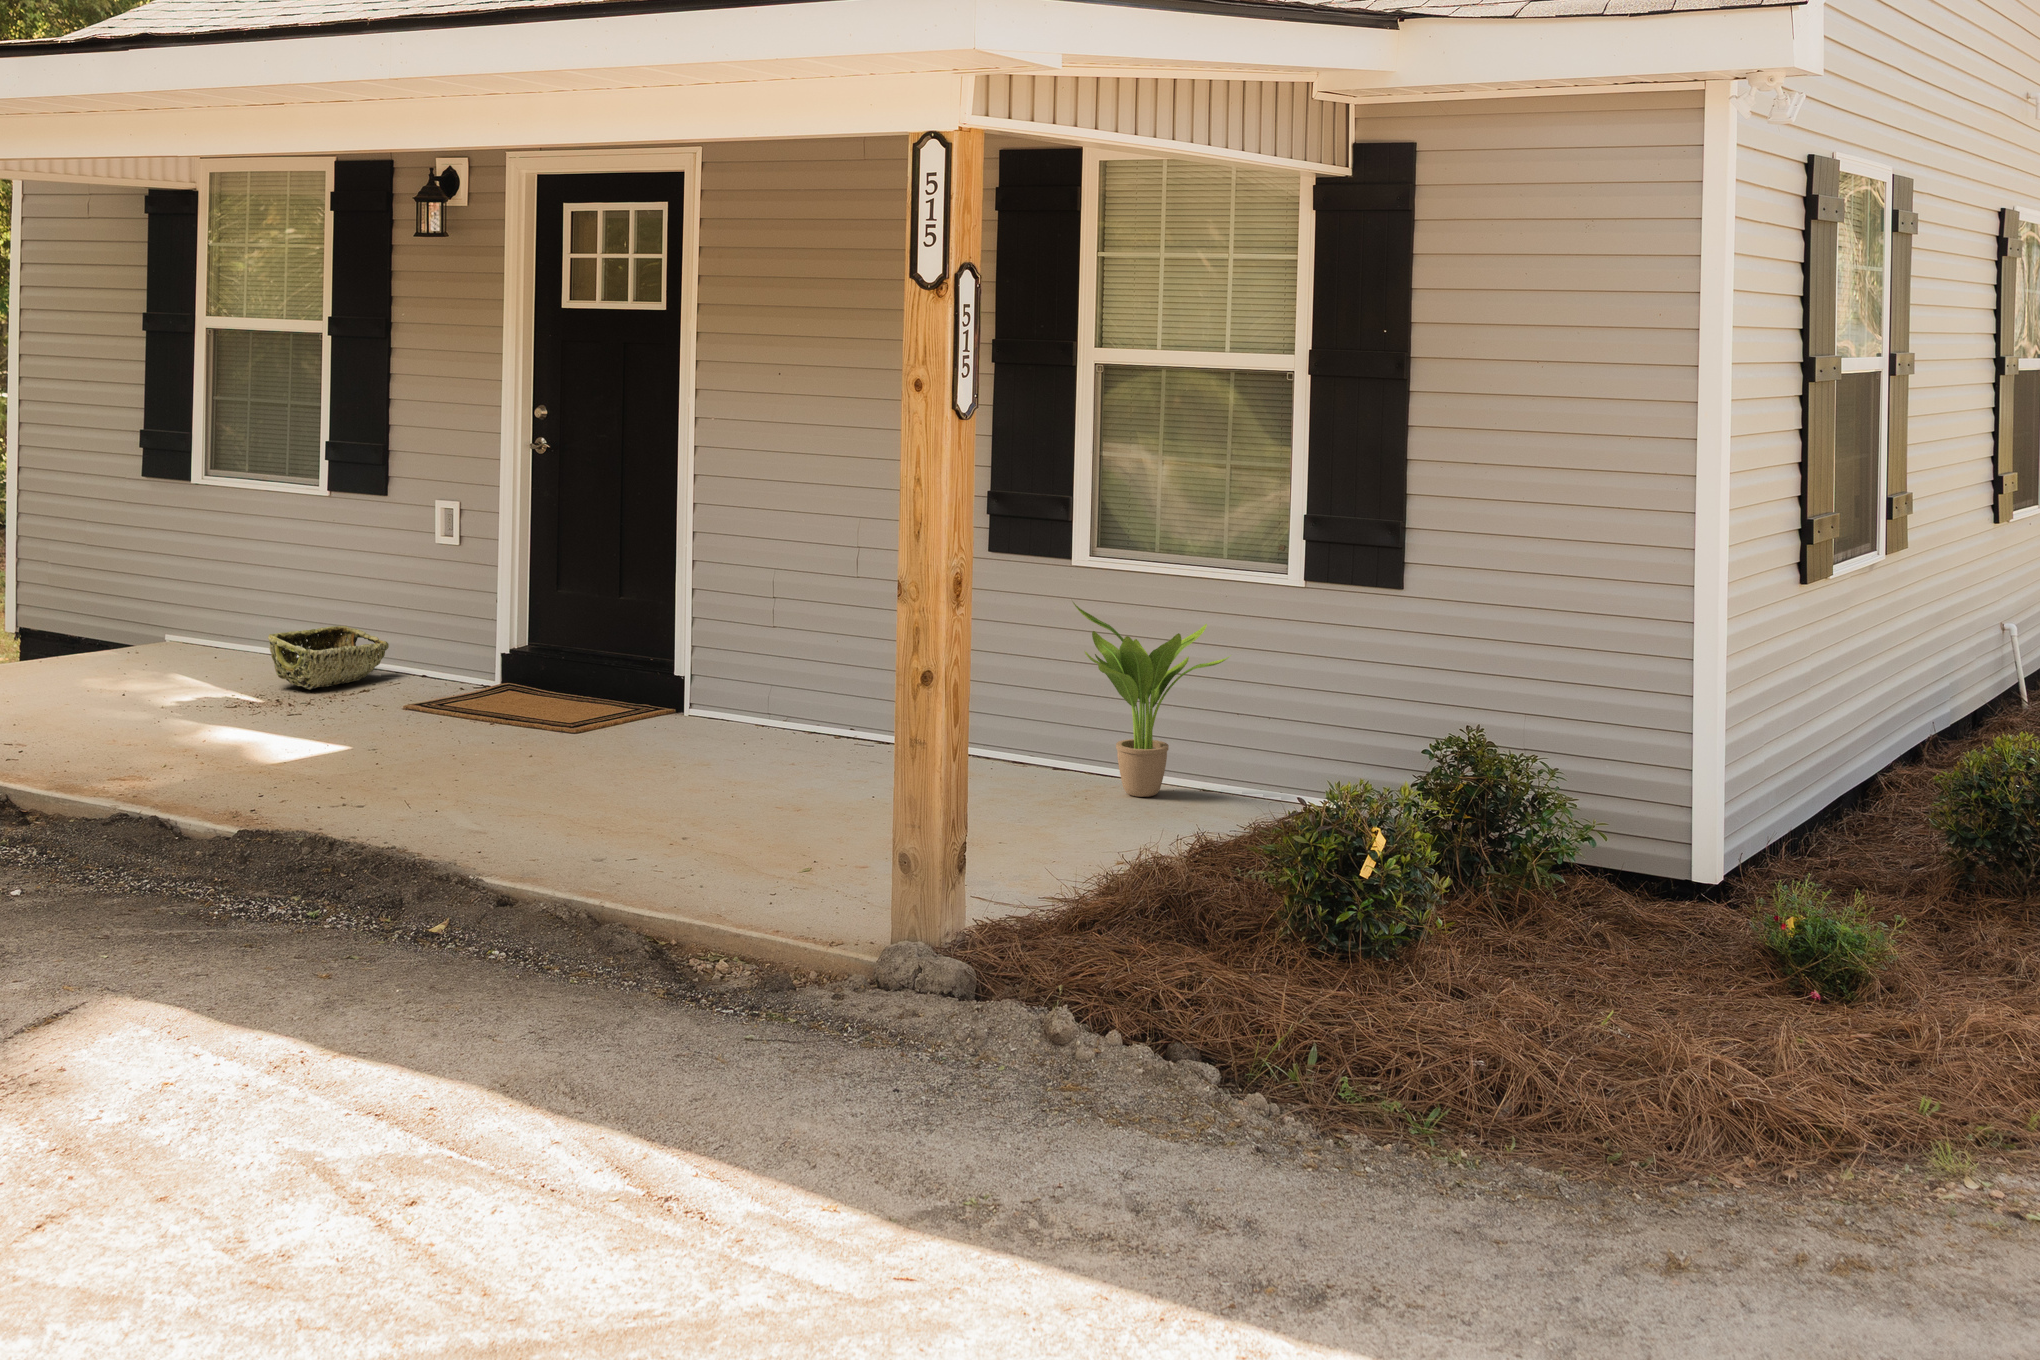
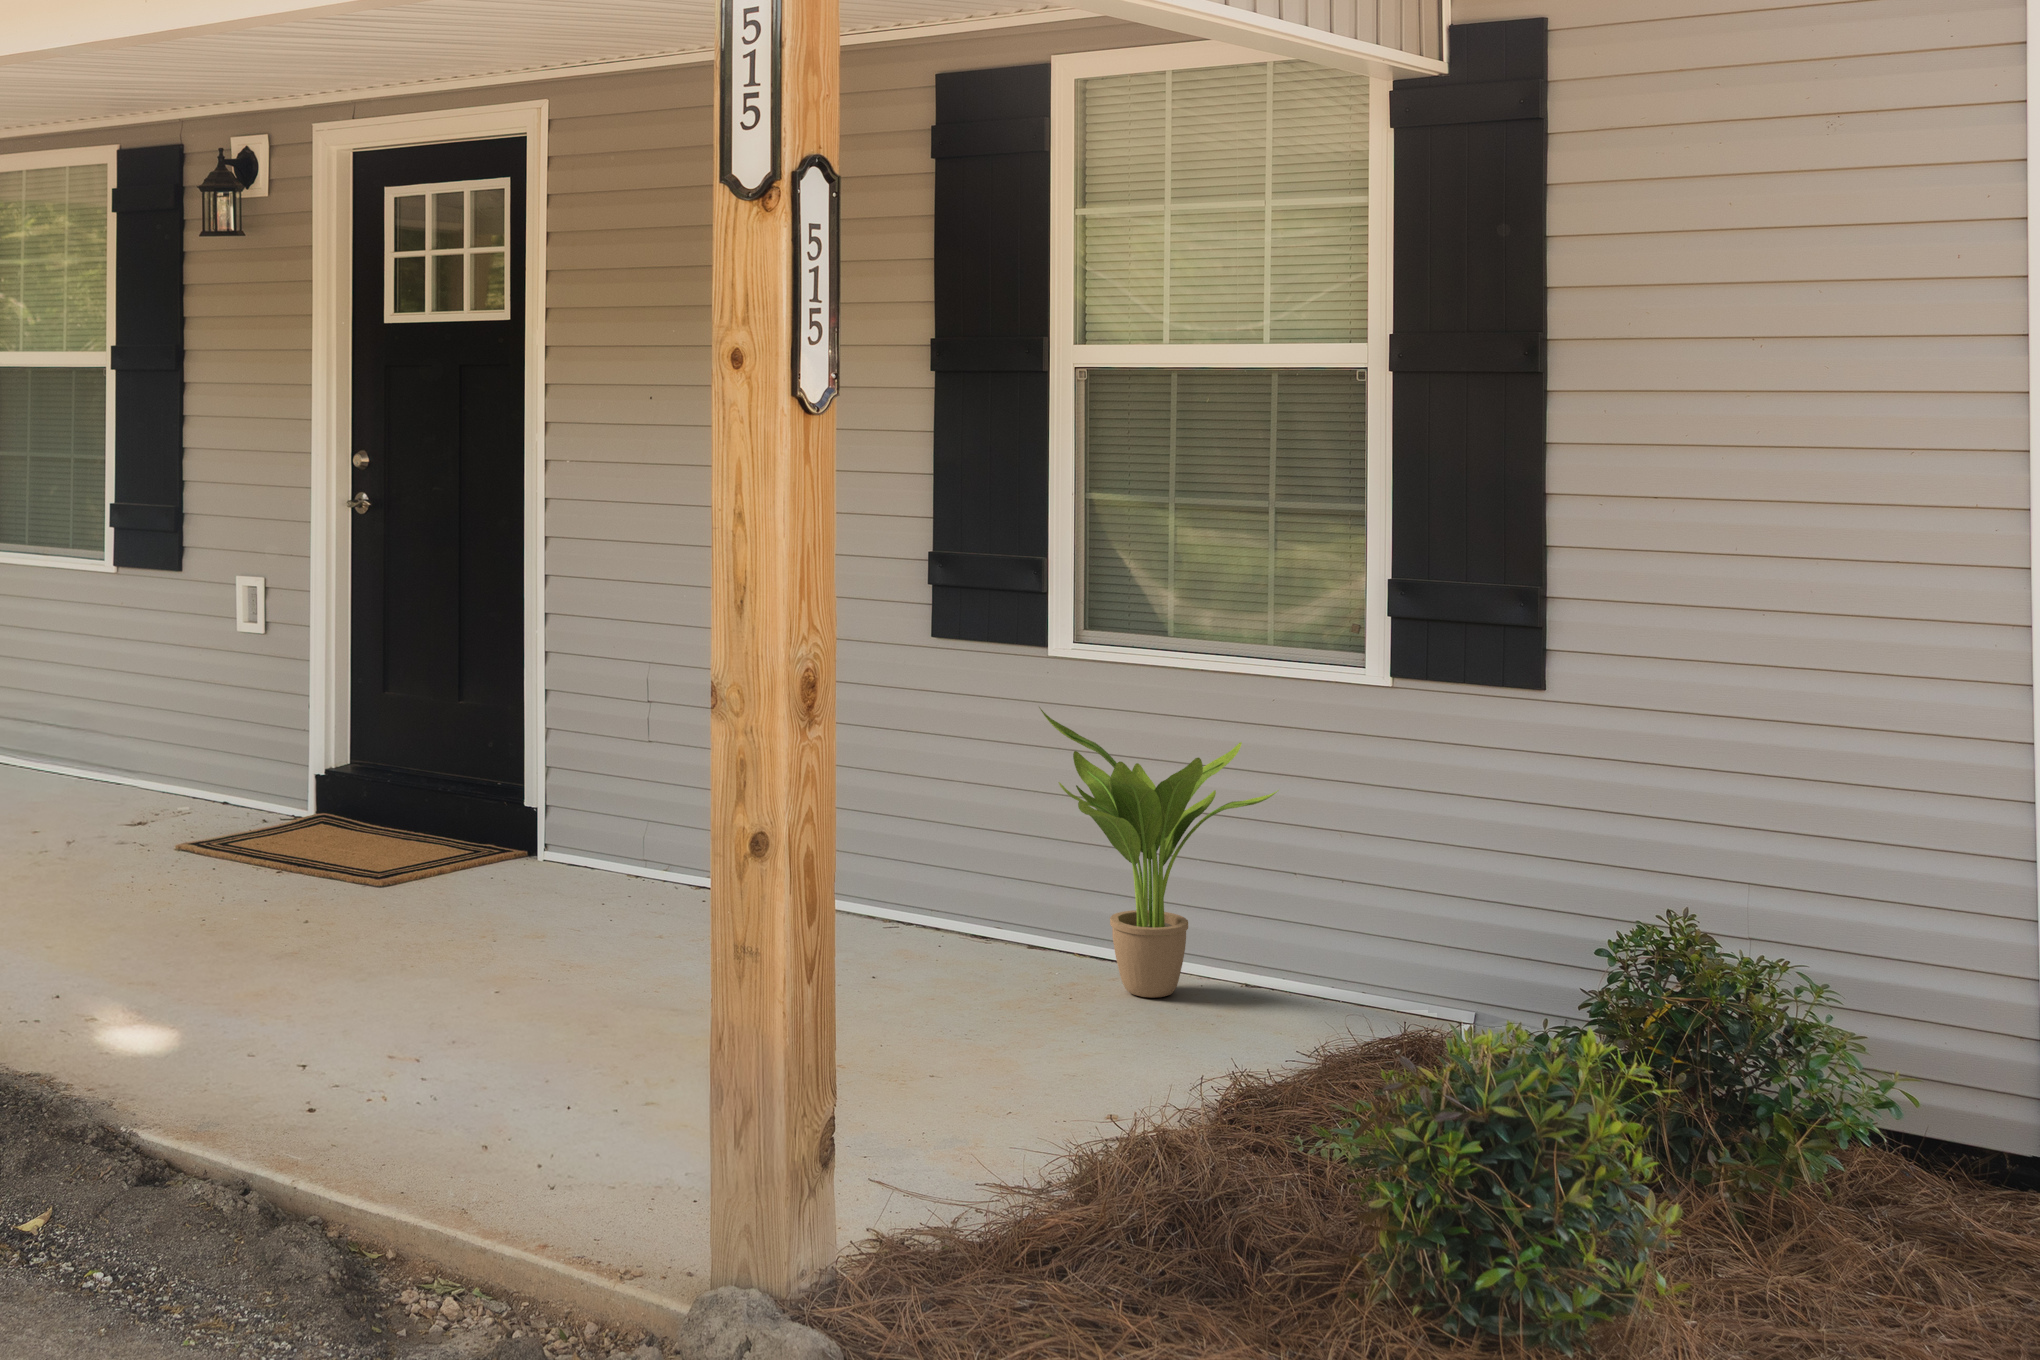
woven basket: present [268,626,389,690] -> none [29,733,182,815]

